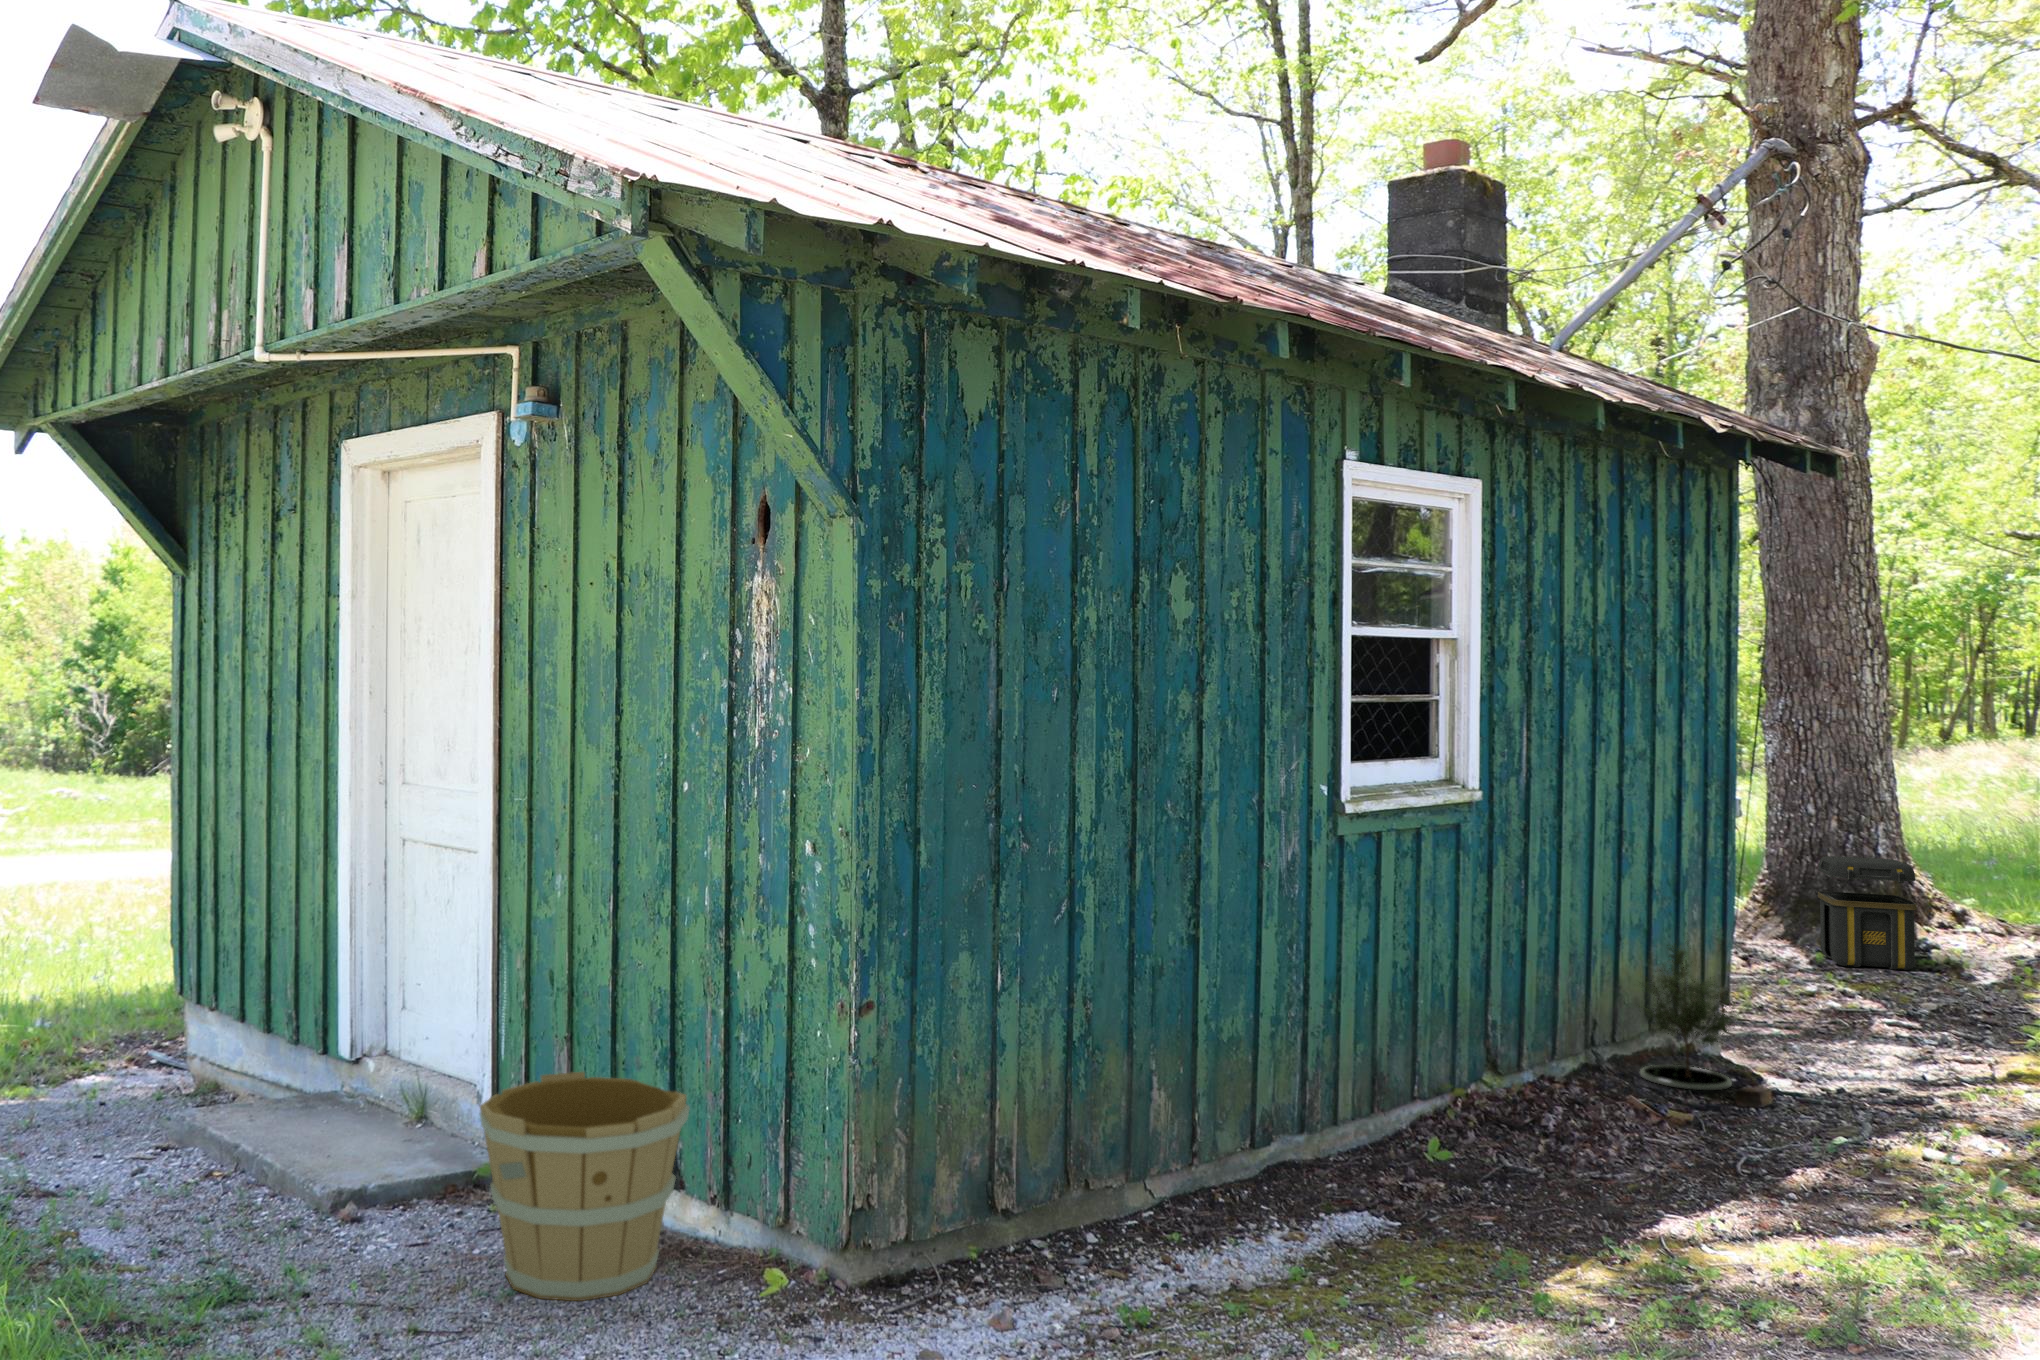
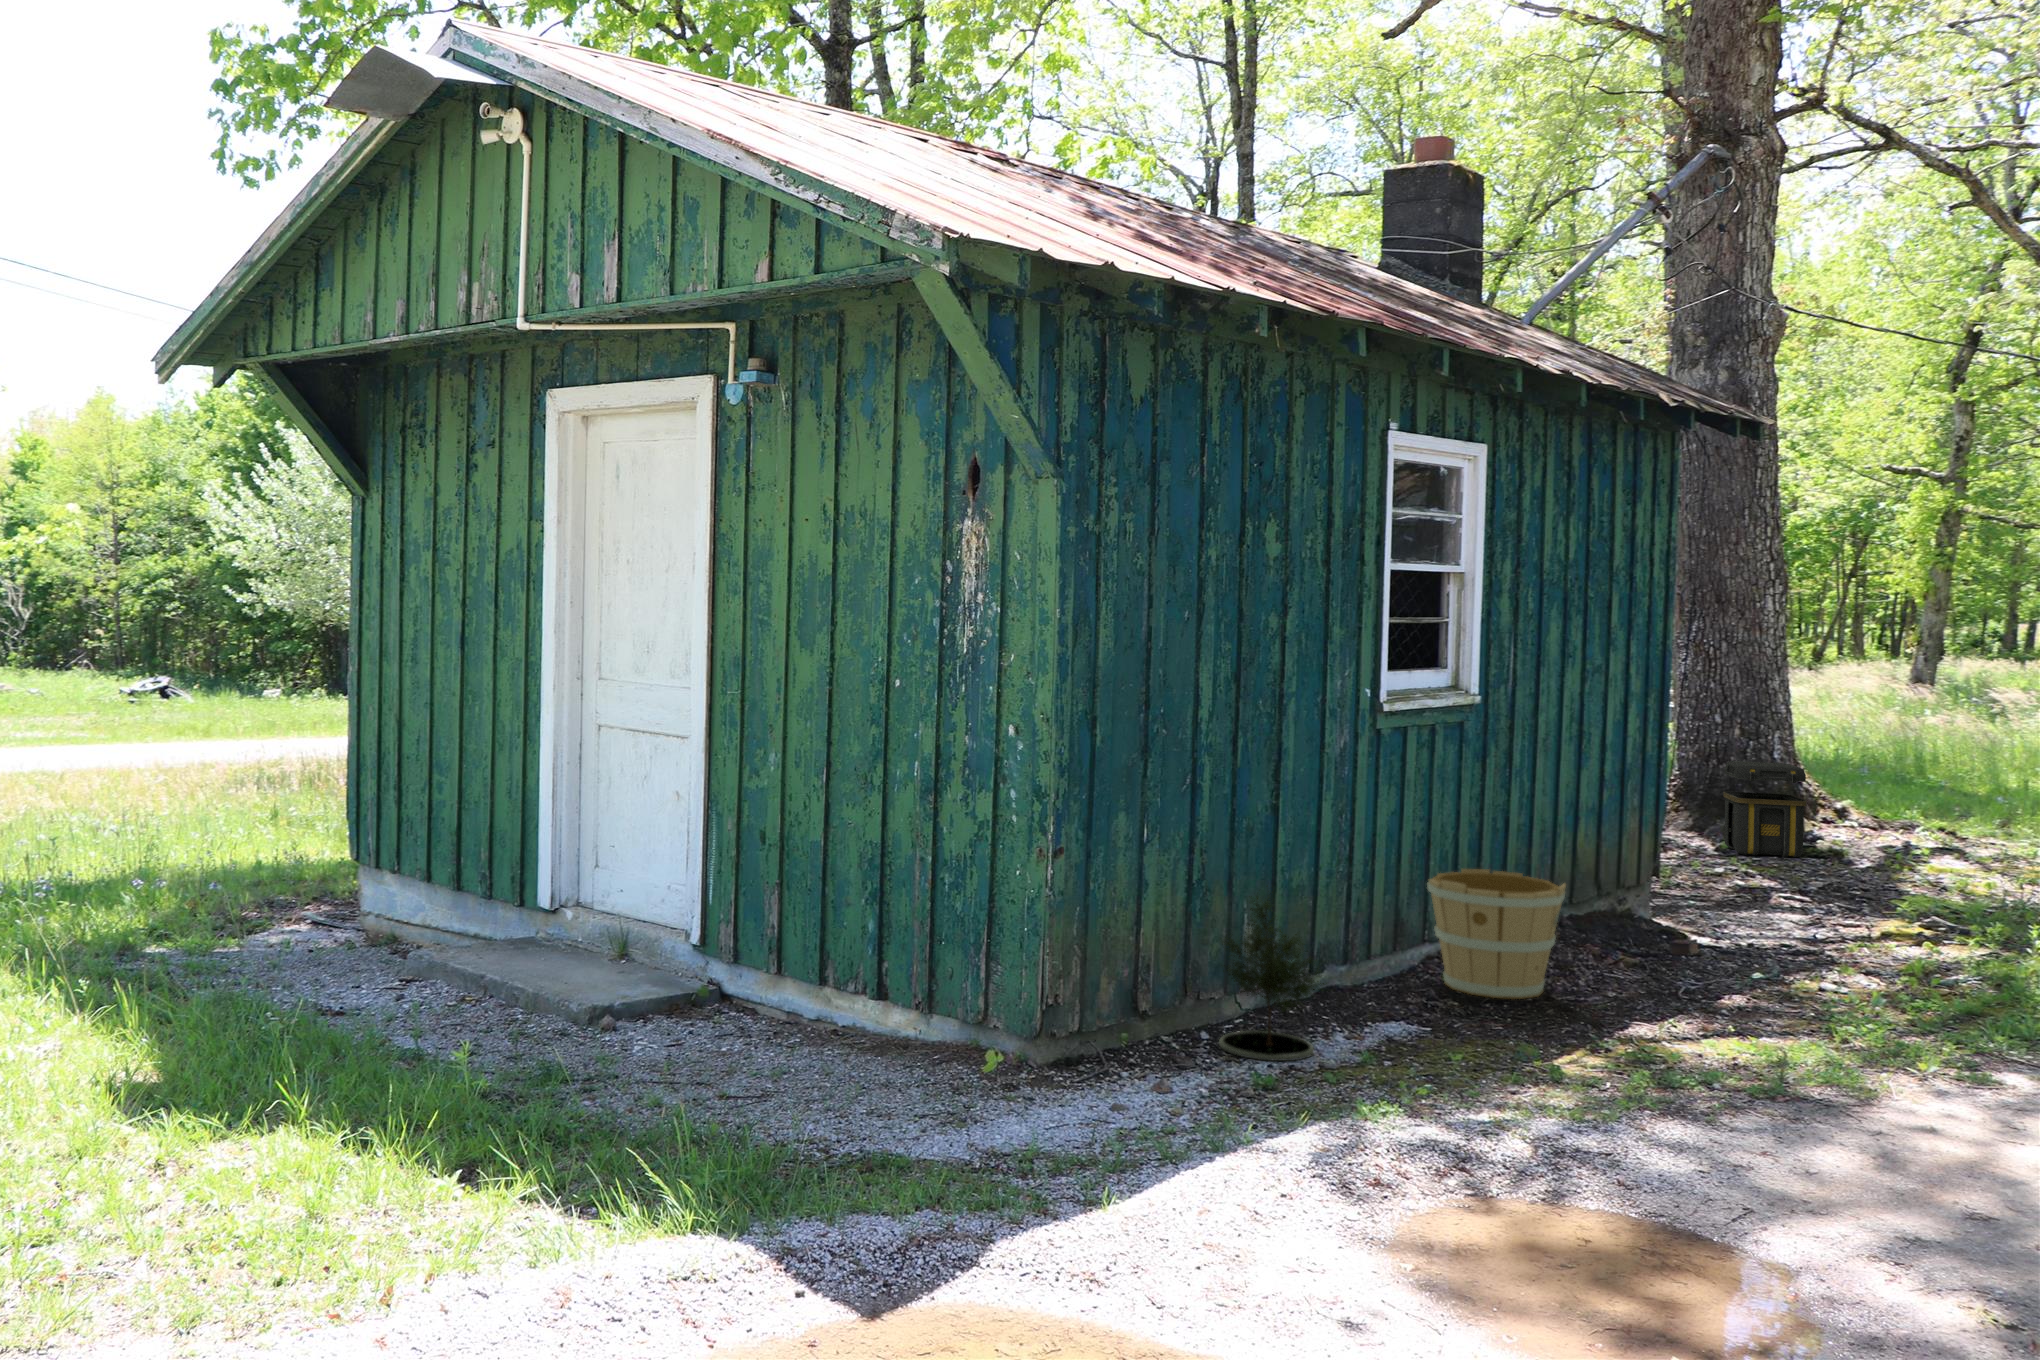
potted tree: present [1639,941,1742,1090] -> present [1219,891,1327,1061]
wooden bucket: present [480,1072,690,1301] -> present [1427,869,1566,999]

